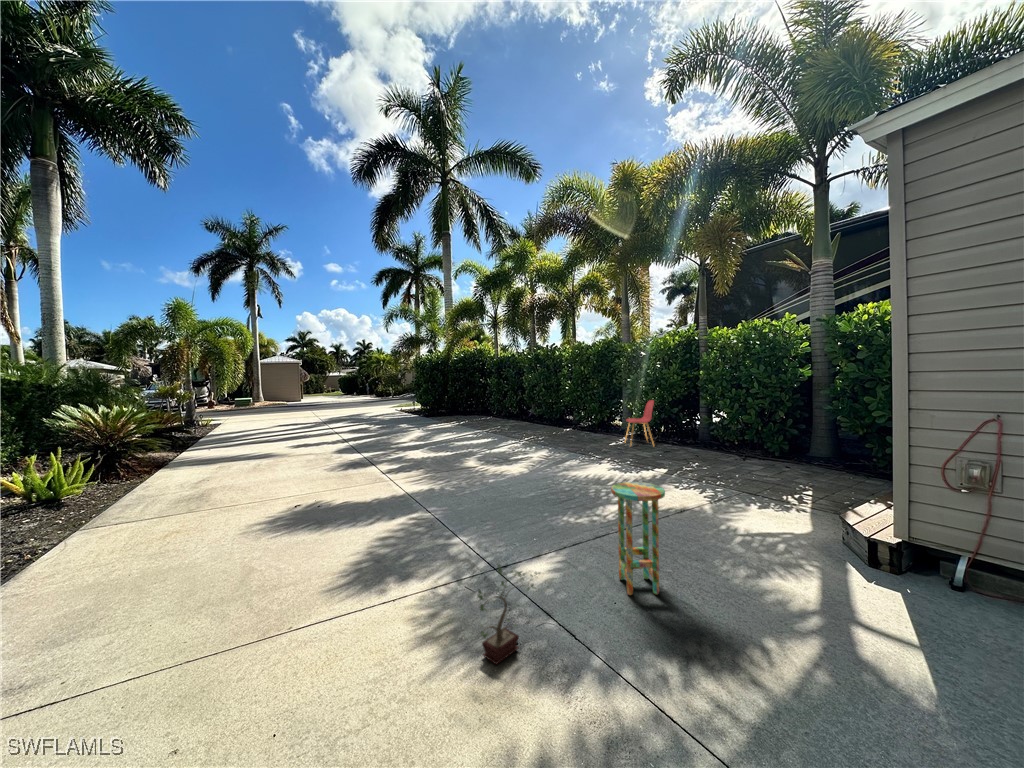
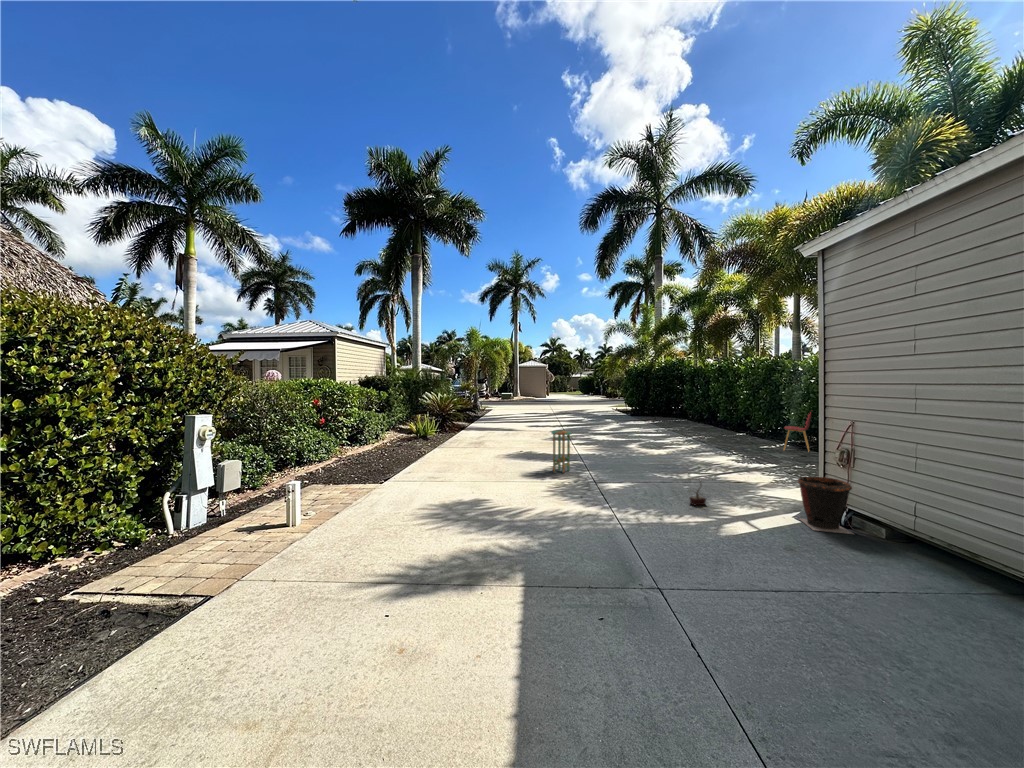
side table: present [611,482,665,595] -> present [551,431,572,473]
trash can: none [877,510,993,620] -> present [798,477,853,534]
potted plant: present [478,564,540,664] -> present [688,475,713,506]

